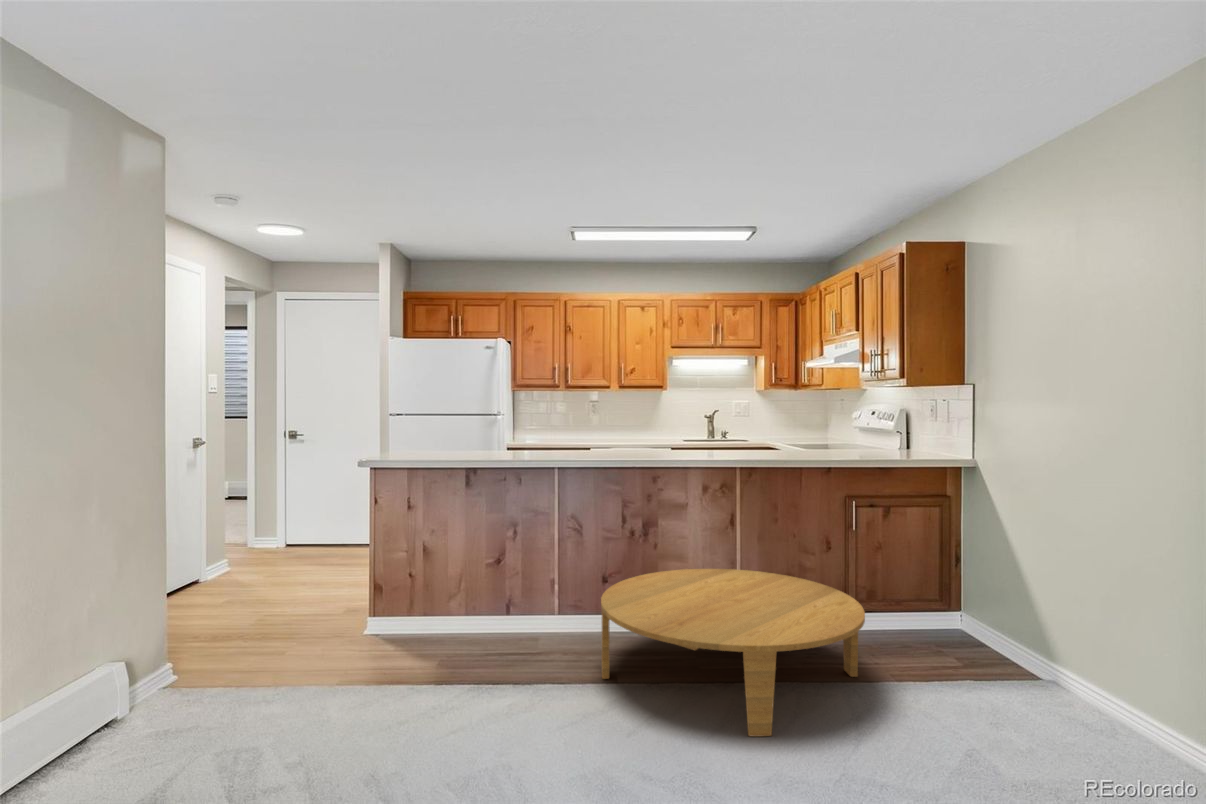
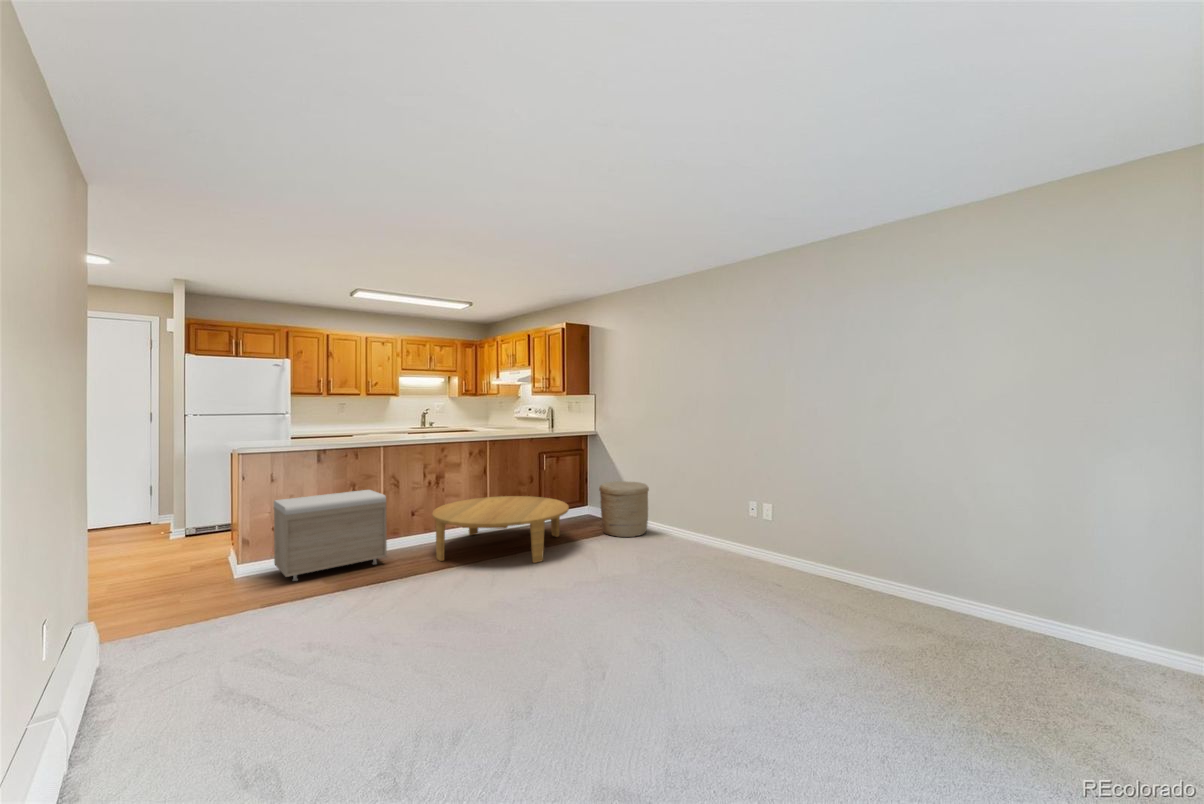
storage bench: none [383,533,532,660] -> present [274,490,387,581]
woven basket: none [957,578,1095,727] -> present [599,481,649,537]

